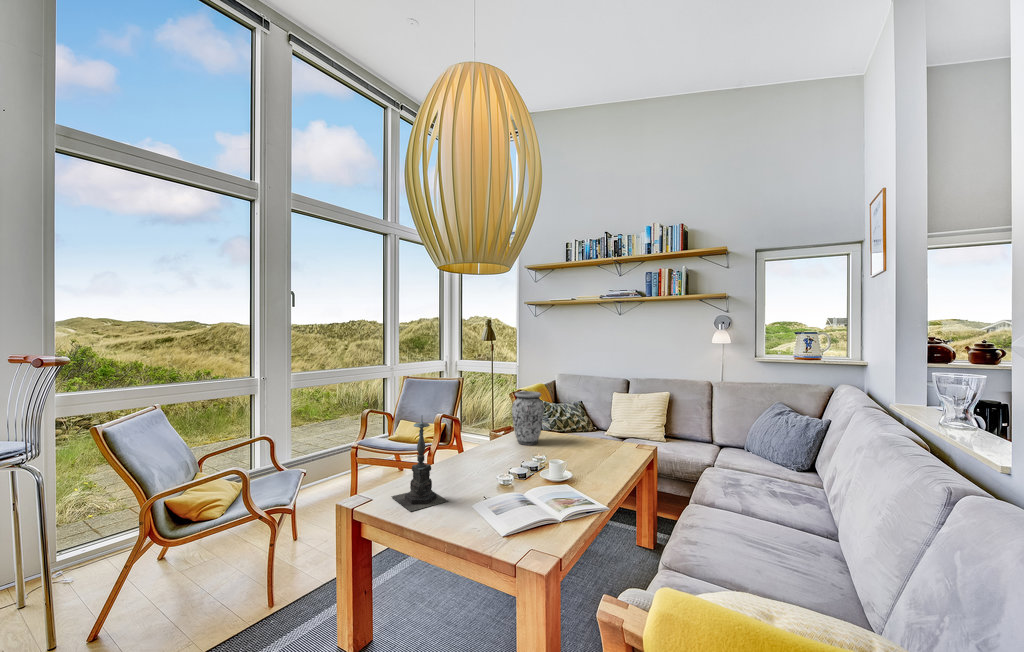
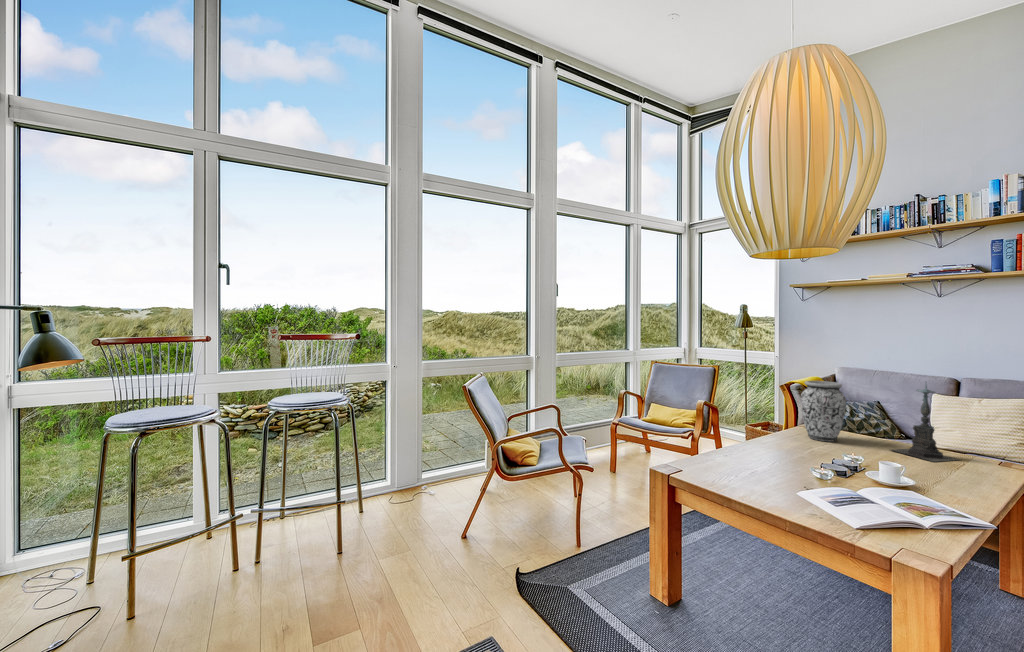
candle holder: present [391,417,448,511] -> present [892,385,959,462]

